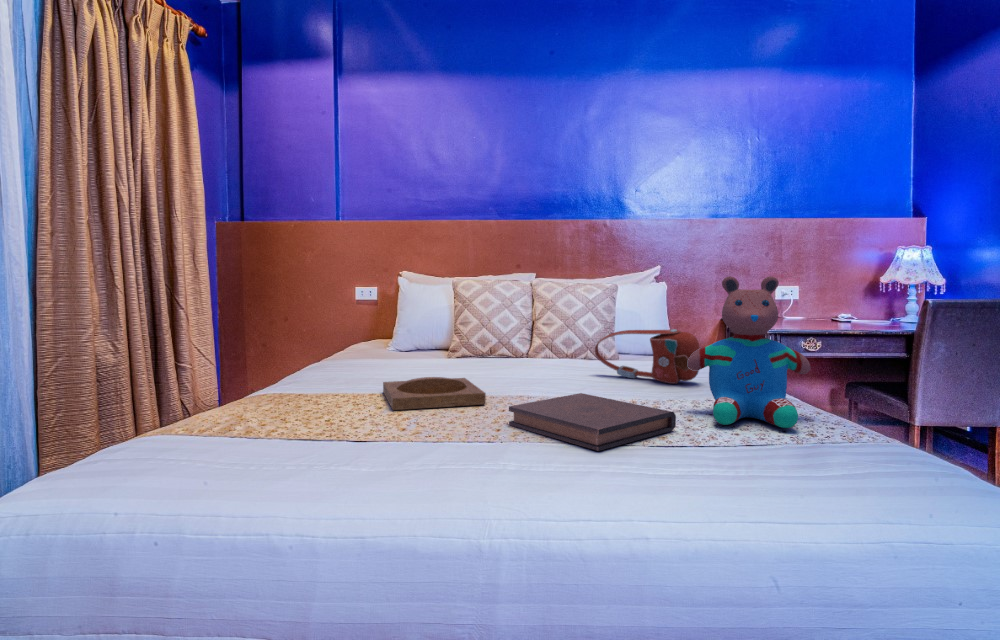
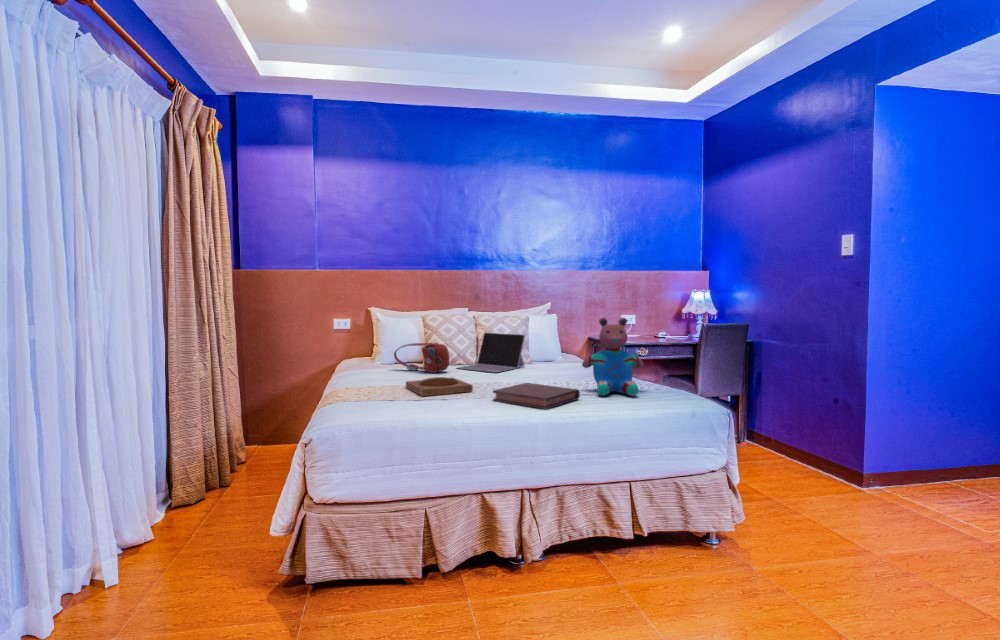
laptop: none [491,308,604,371] -> present [457,333,525,373]
handbag: present [595,329,700,384] -> present [394,343,449,373]

